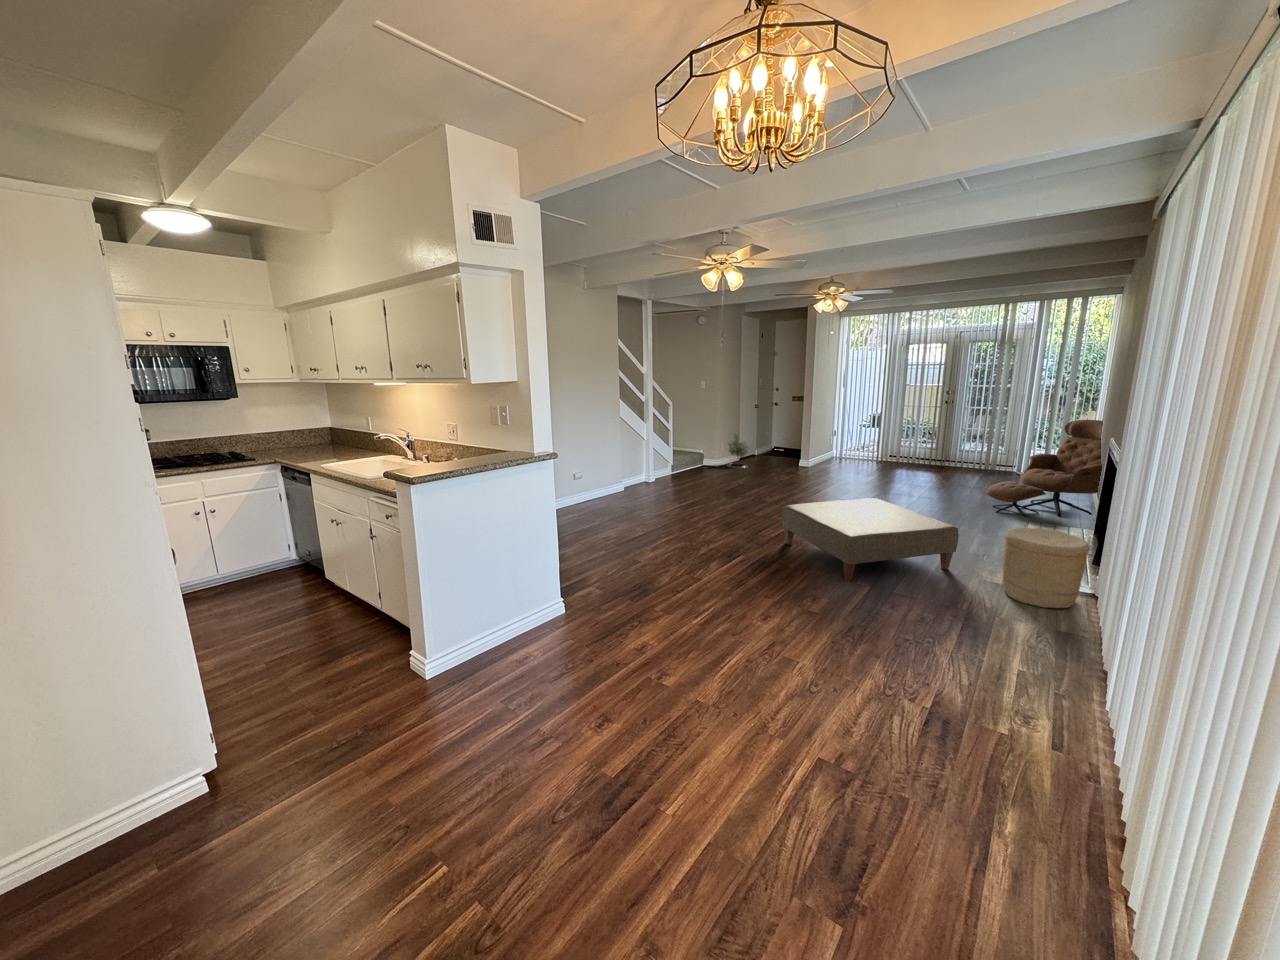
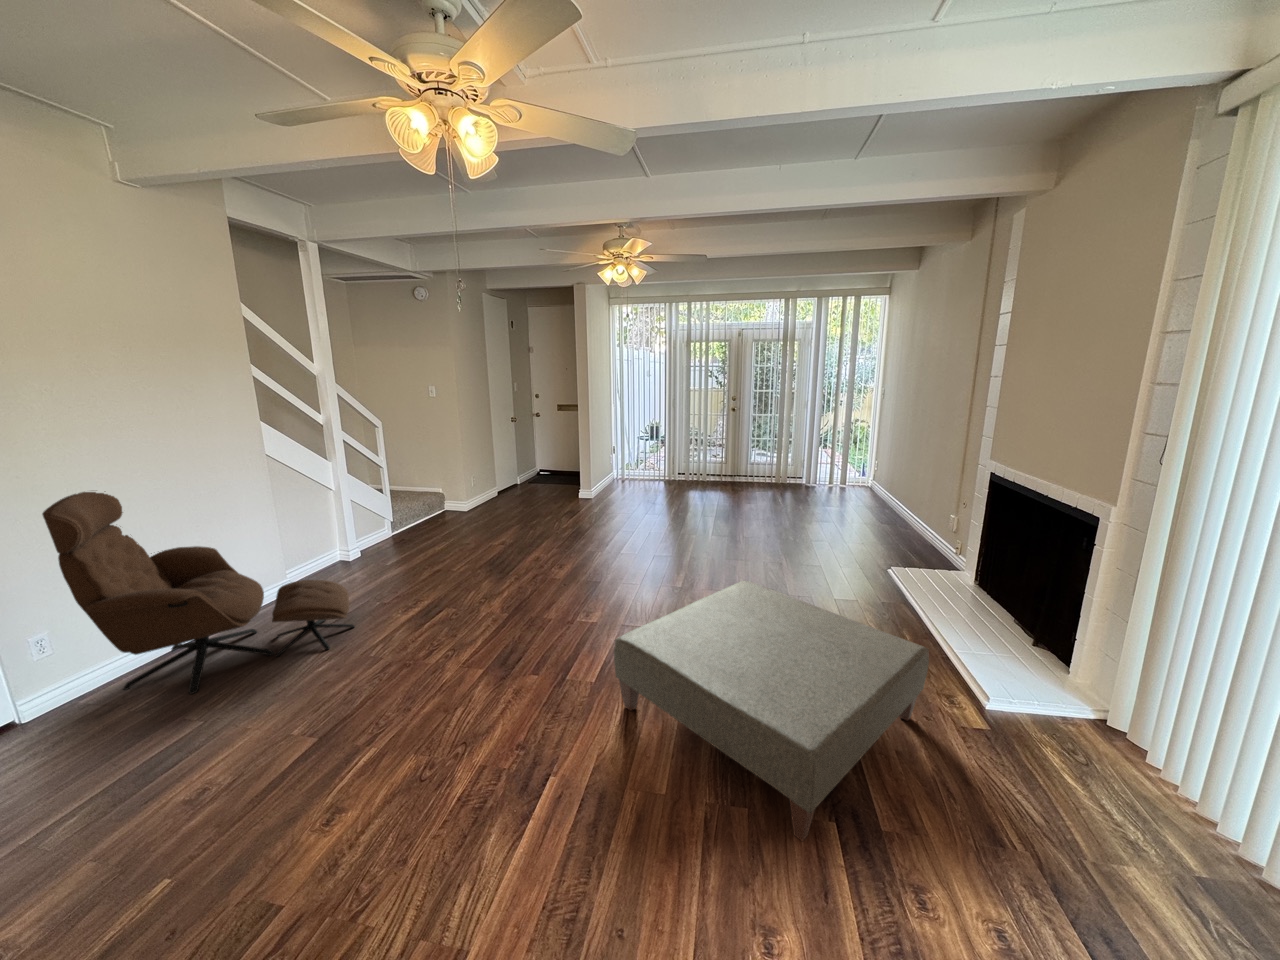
lounge chair: present [986,420,1103,517] -> present [42,492,355,694]
potted tree: present [727,435,748,468] -> none [477,457,515,511]
woven basket: present [1003,527,1090,608] -> none [1023,641,1197,814]

